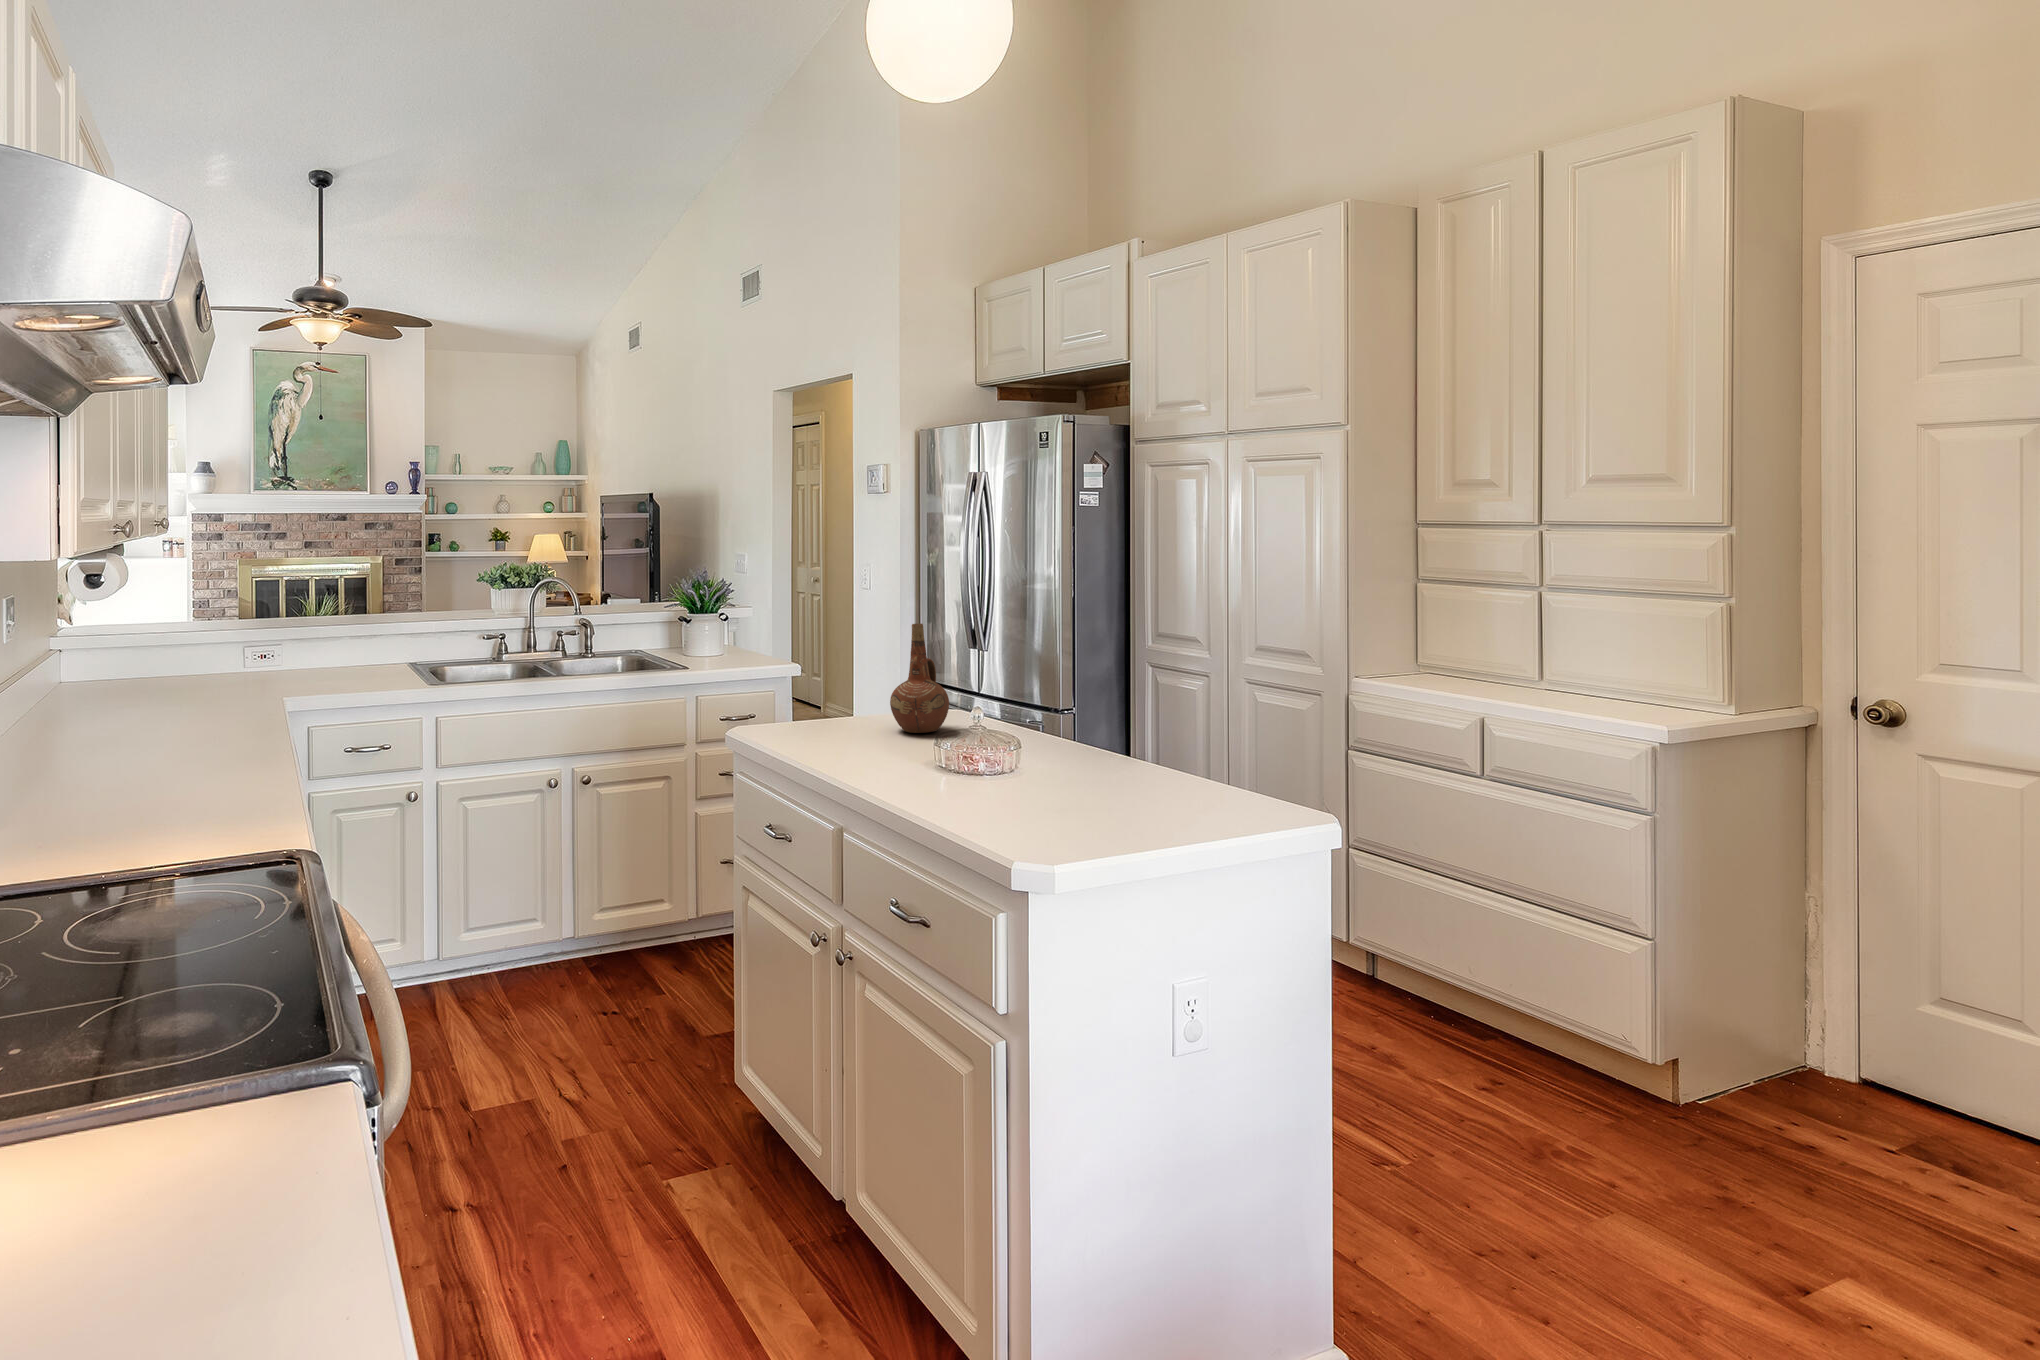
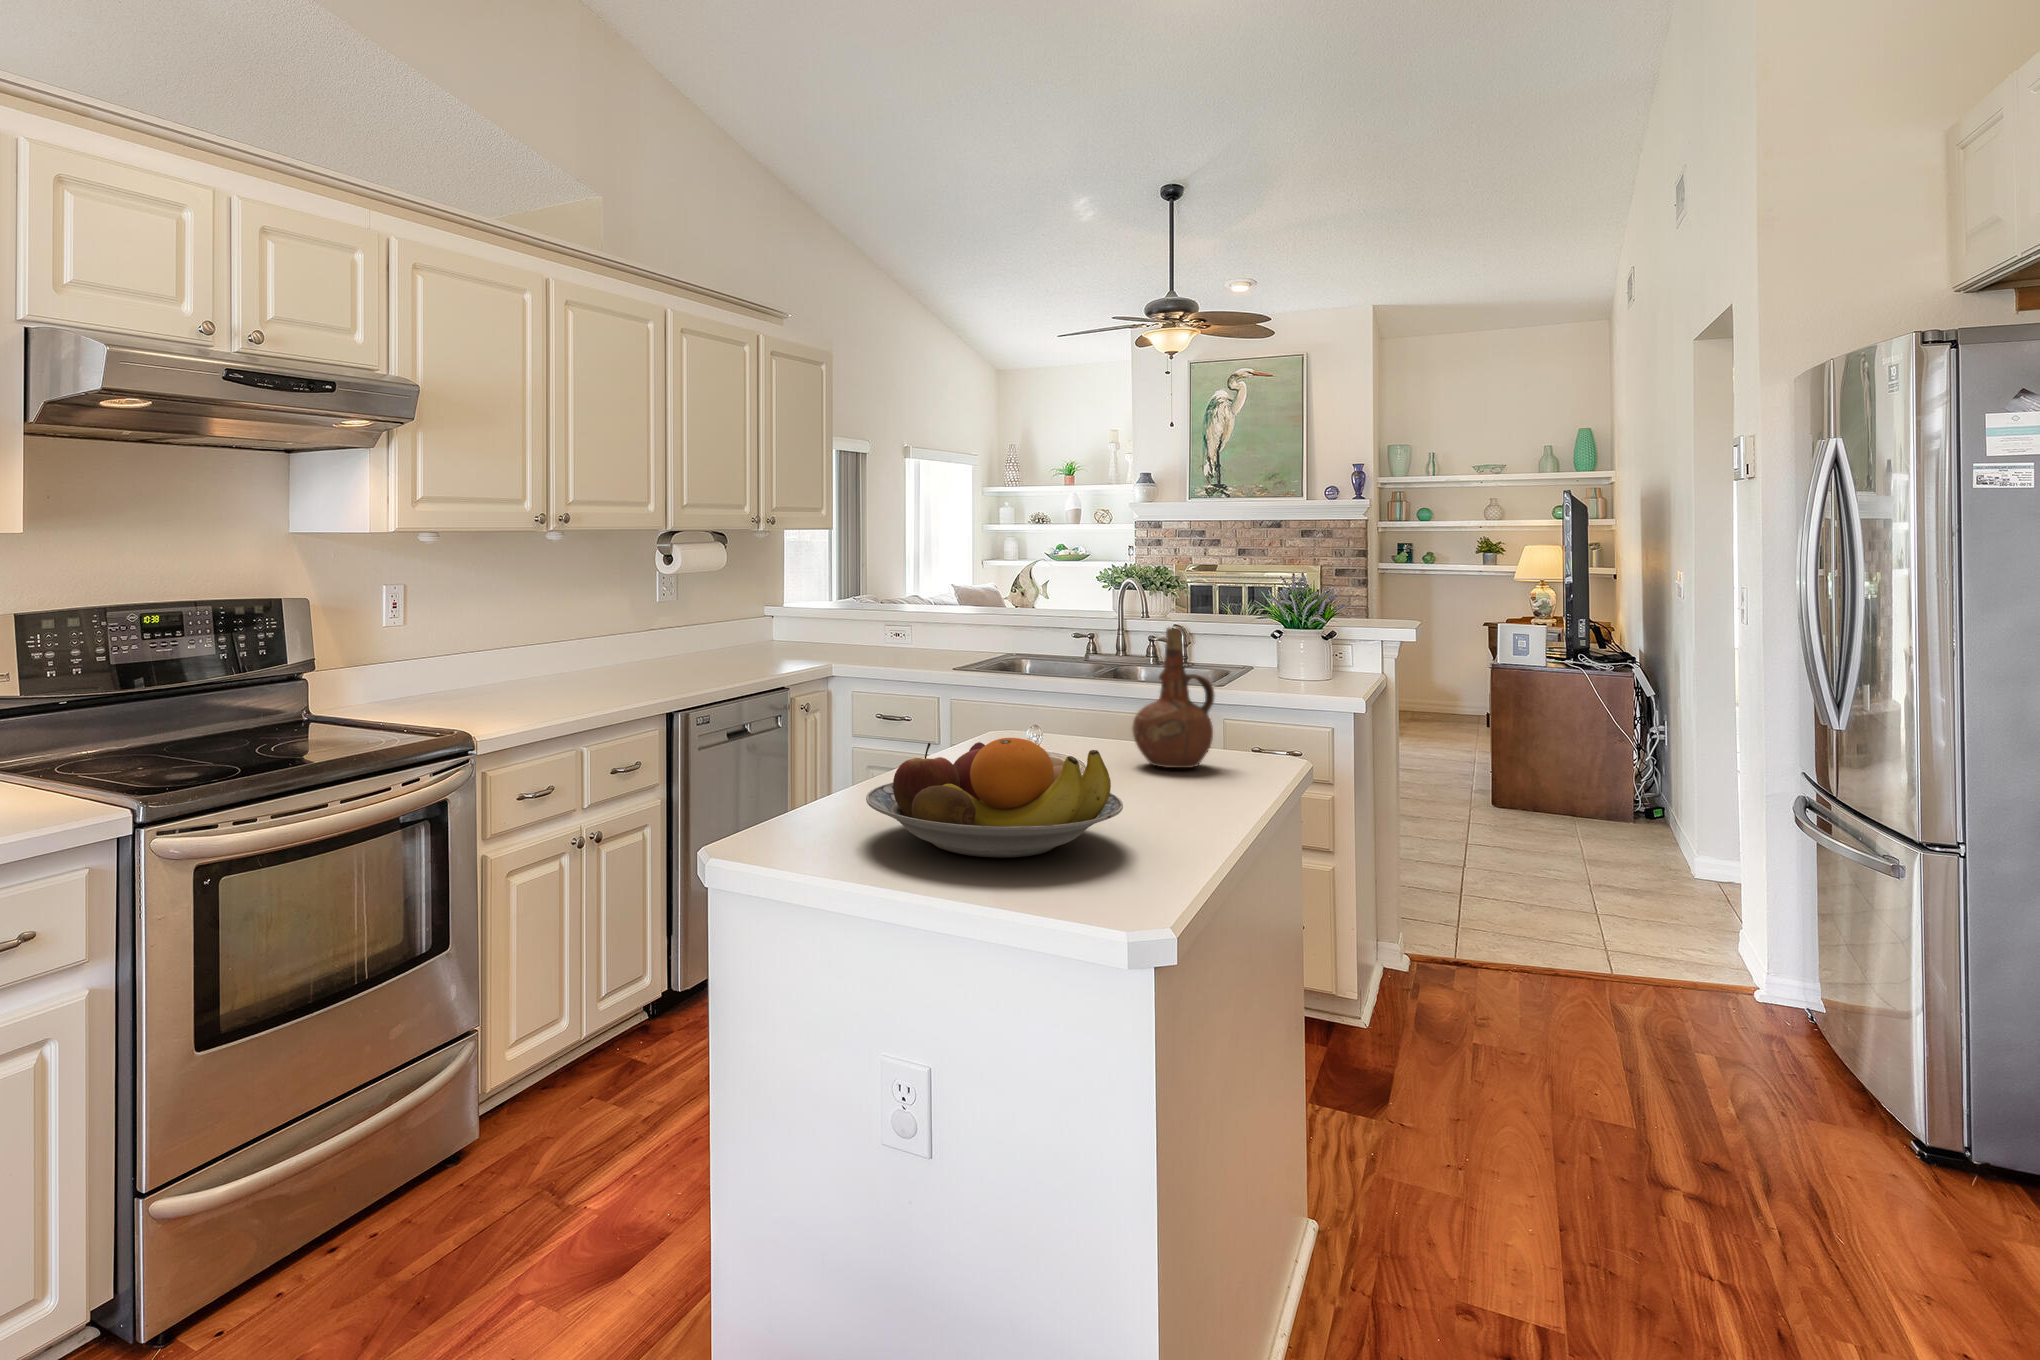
fruit bowl: none [968,717,1170,814] -> present [866,738,1123,857]

